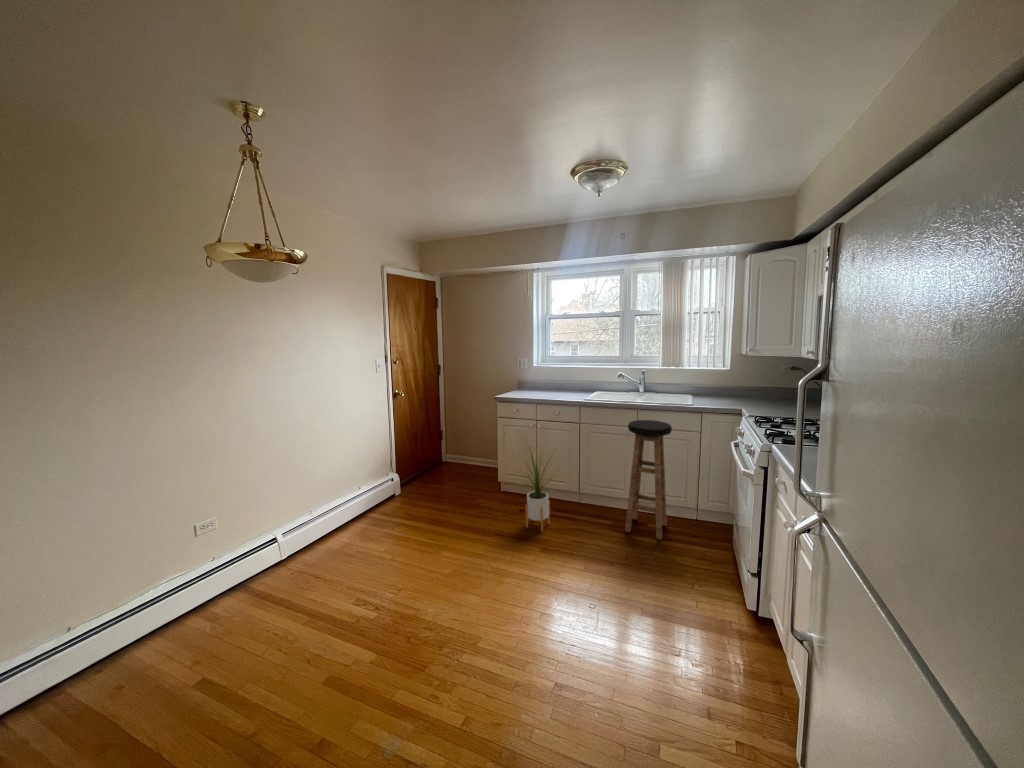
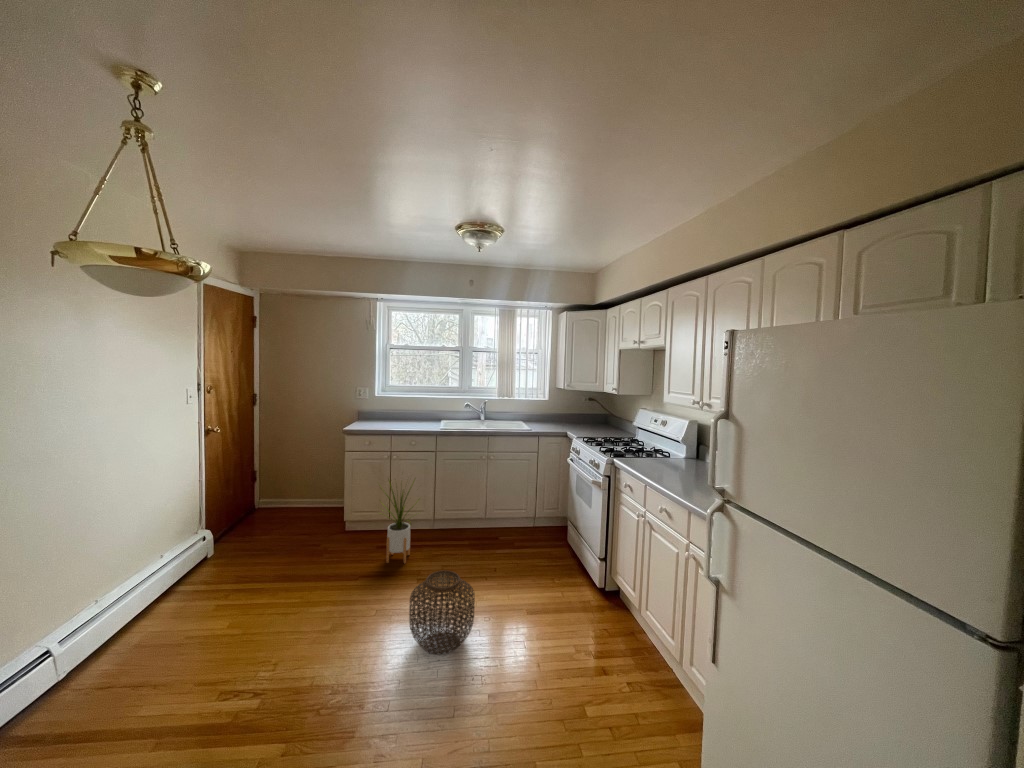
bar stool: present [625,420,672,540] -> none [481,444,519,549]
woven basket: none [512,550,579,635] -> present [409,570,475,654]

